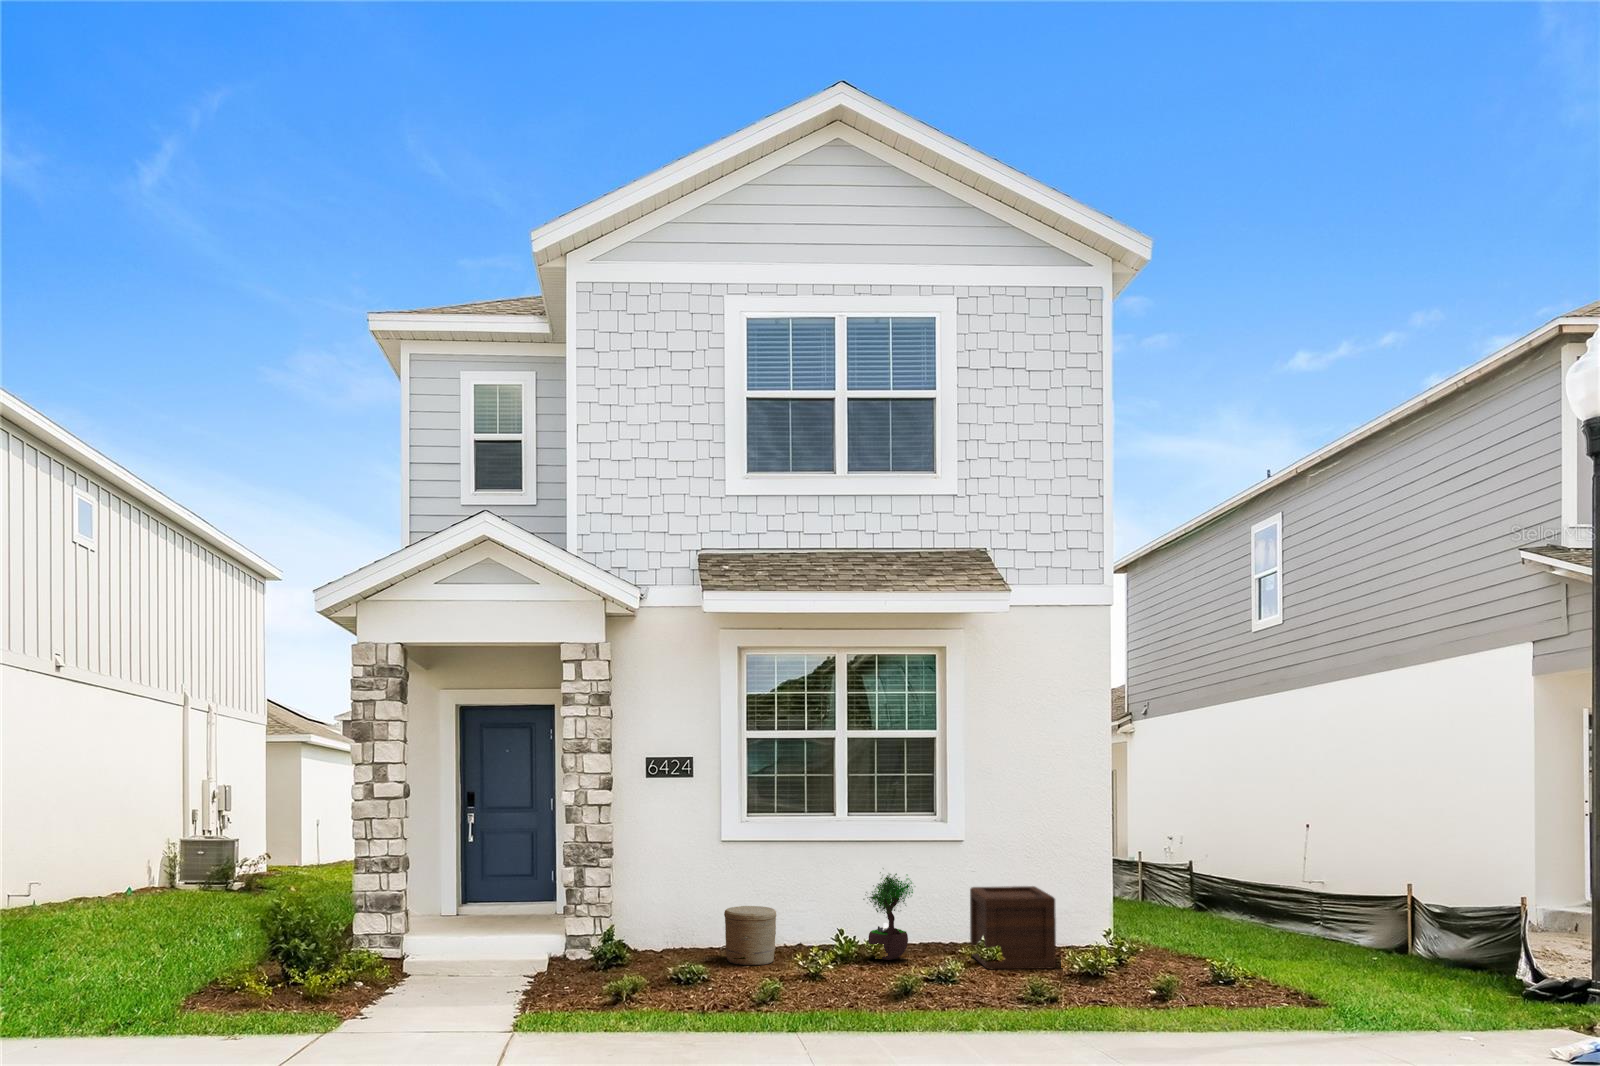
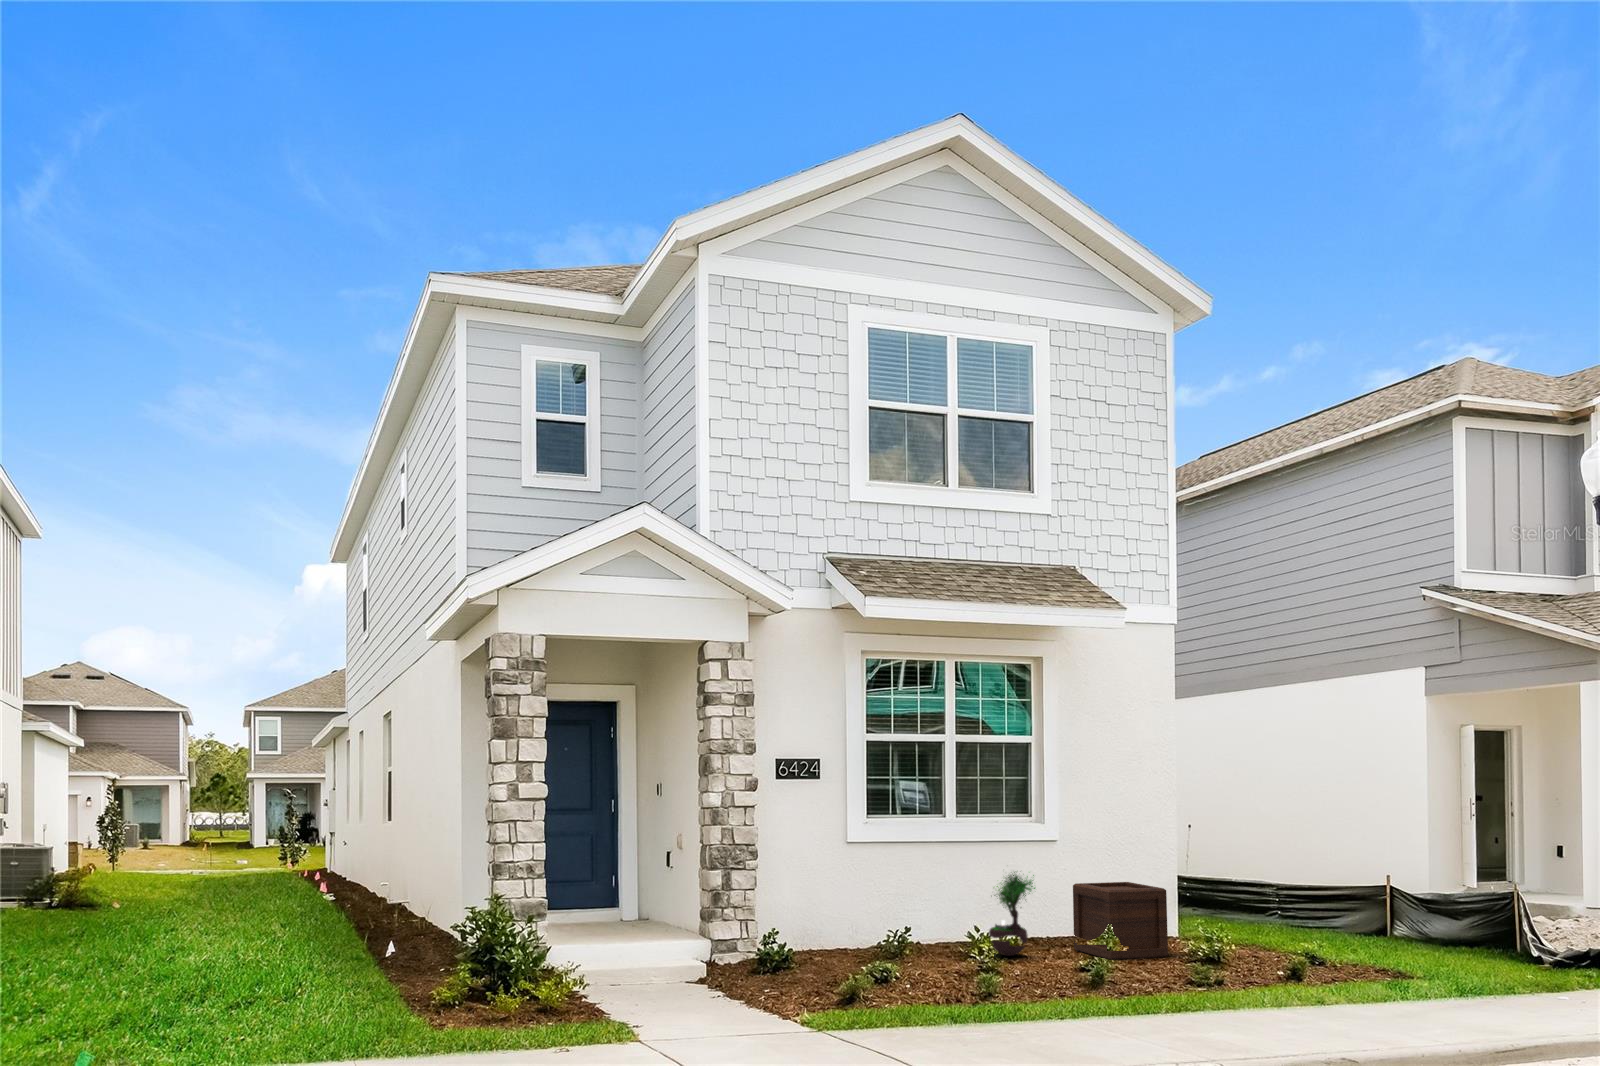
woven basket: present [724,906,776,966] -> none [859,907,911,965]

